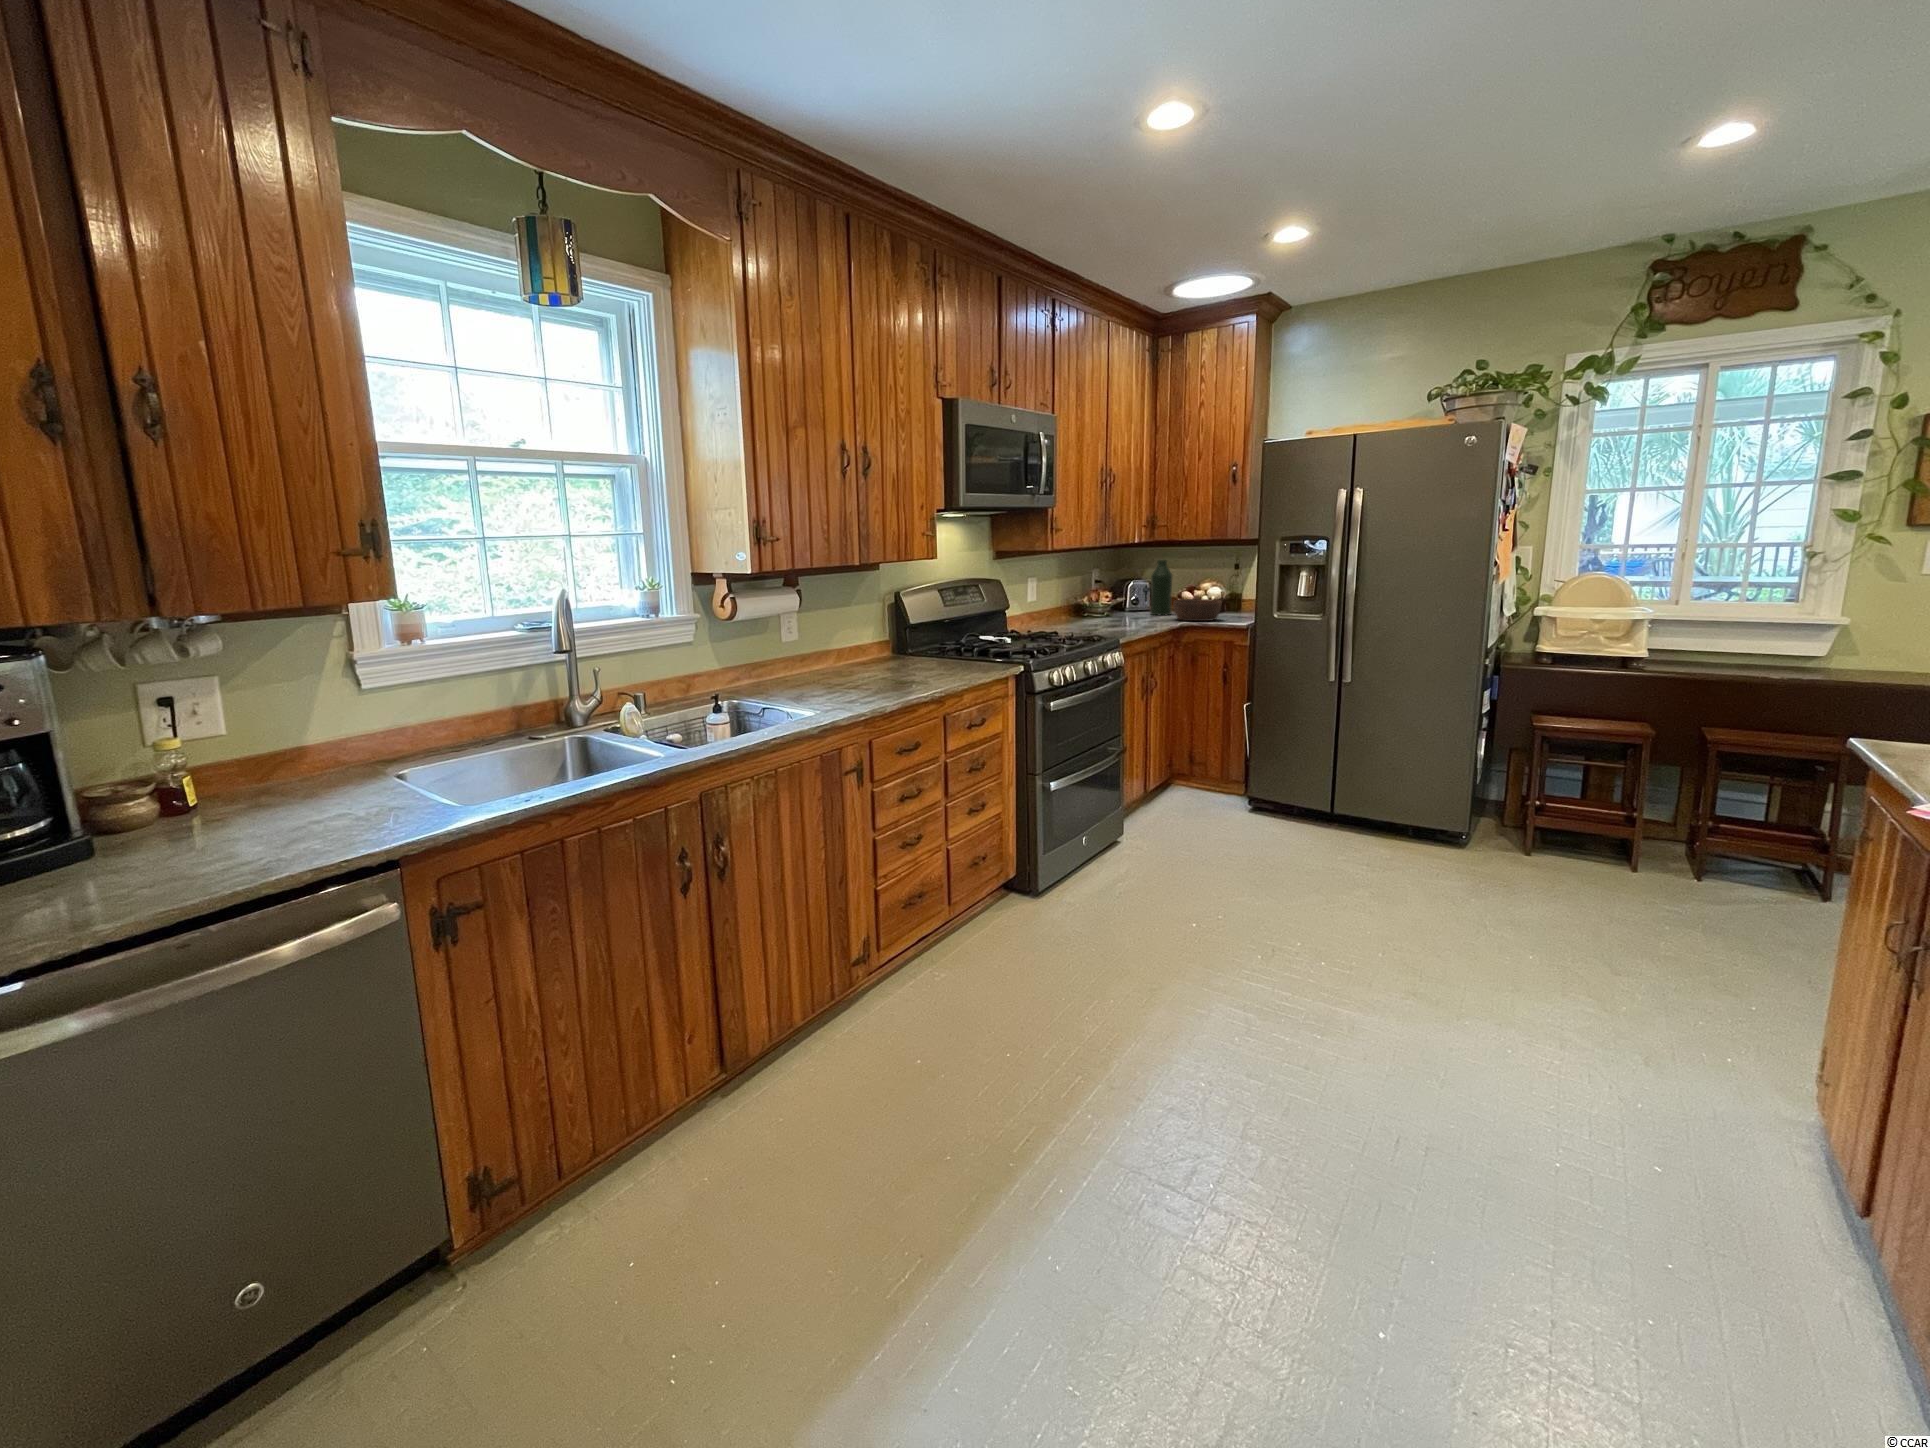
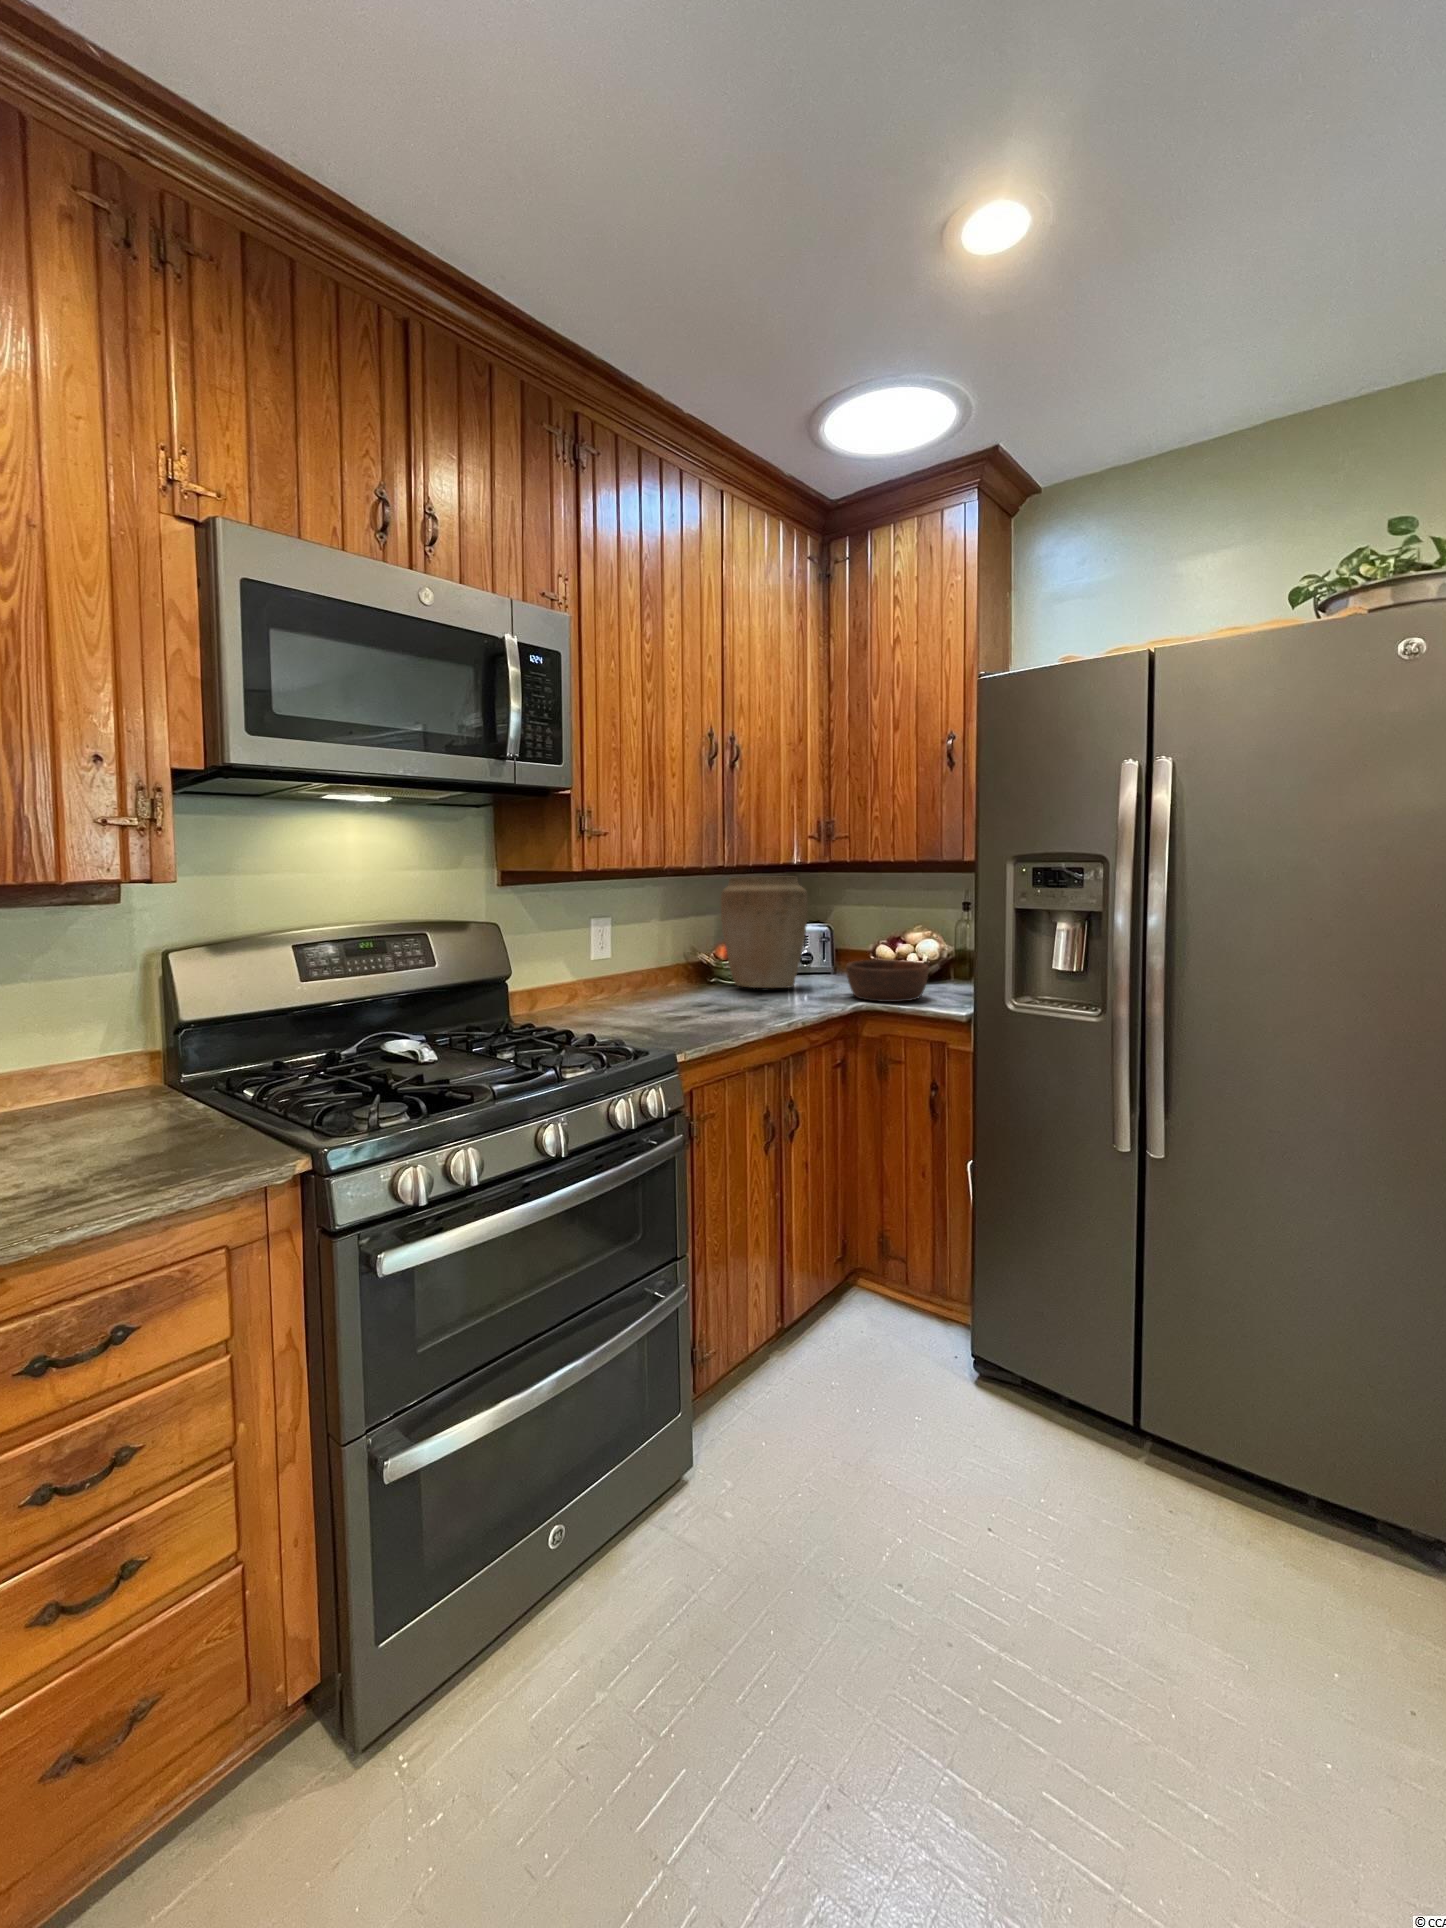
vase: none [1094,551,1147,617] -> present [721,877,808,988]
bottle: present [1151,560,1172,615] -> none [825,892,860,984]

